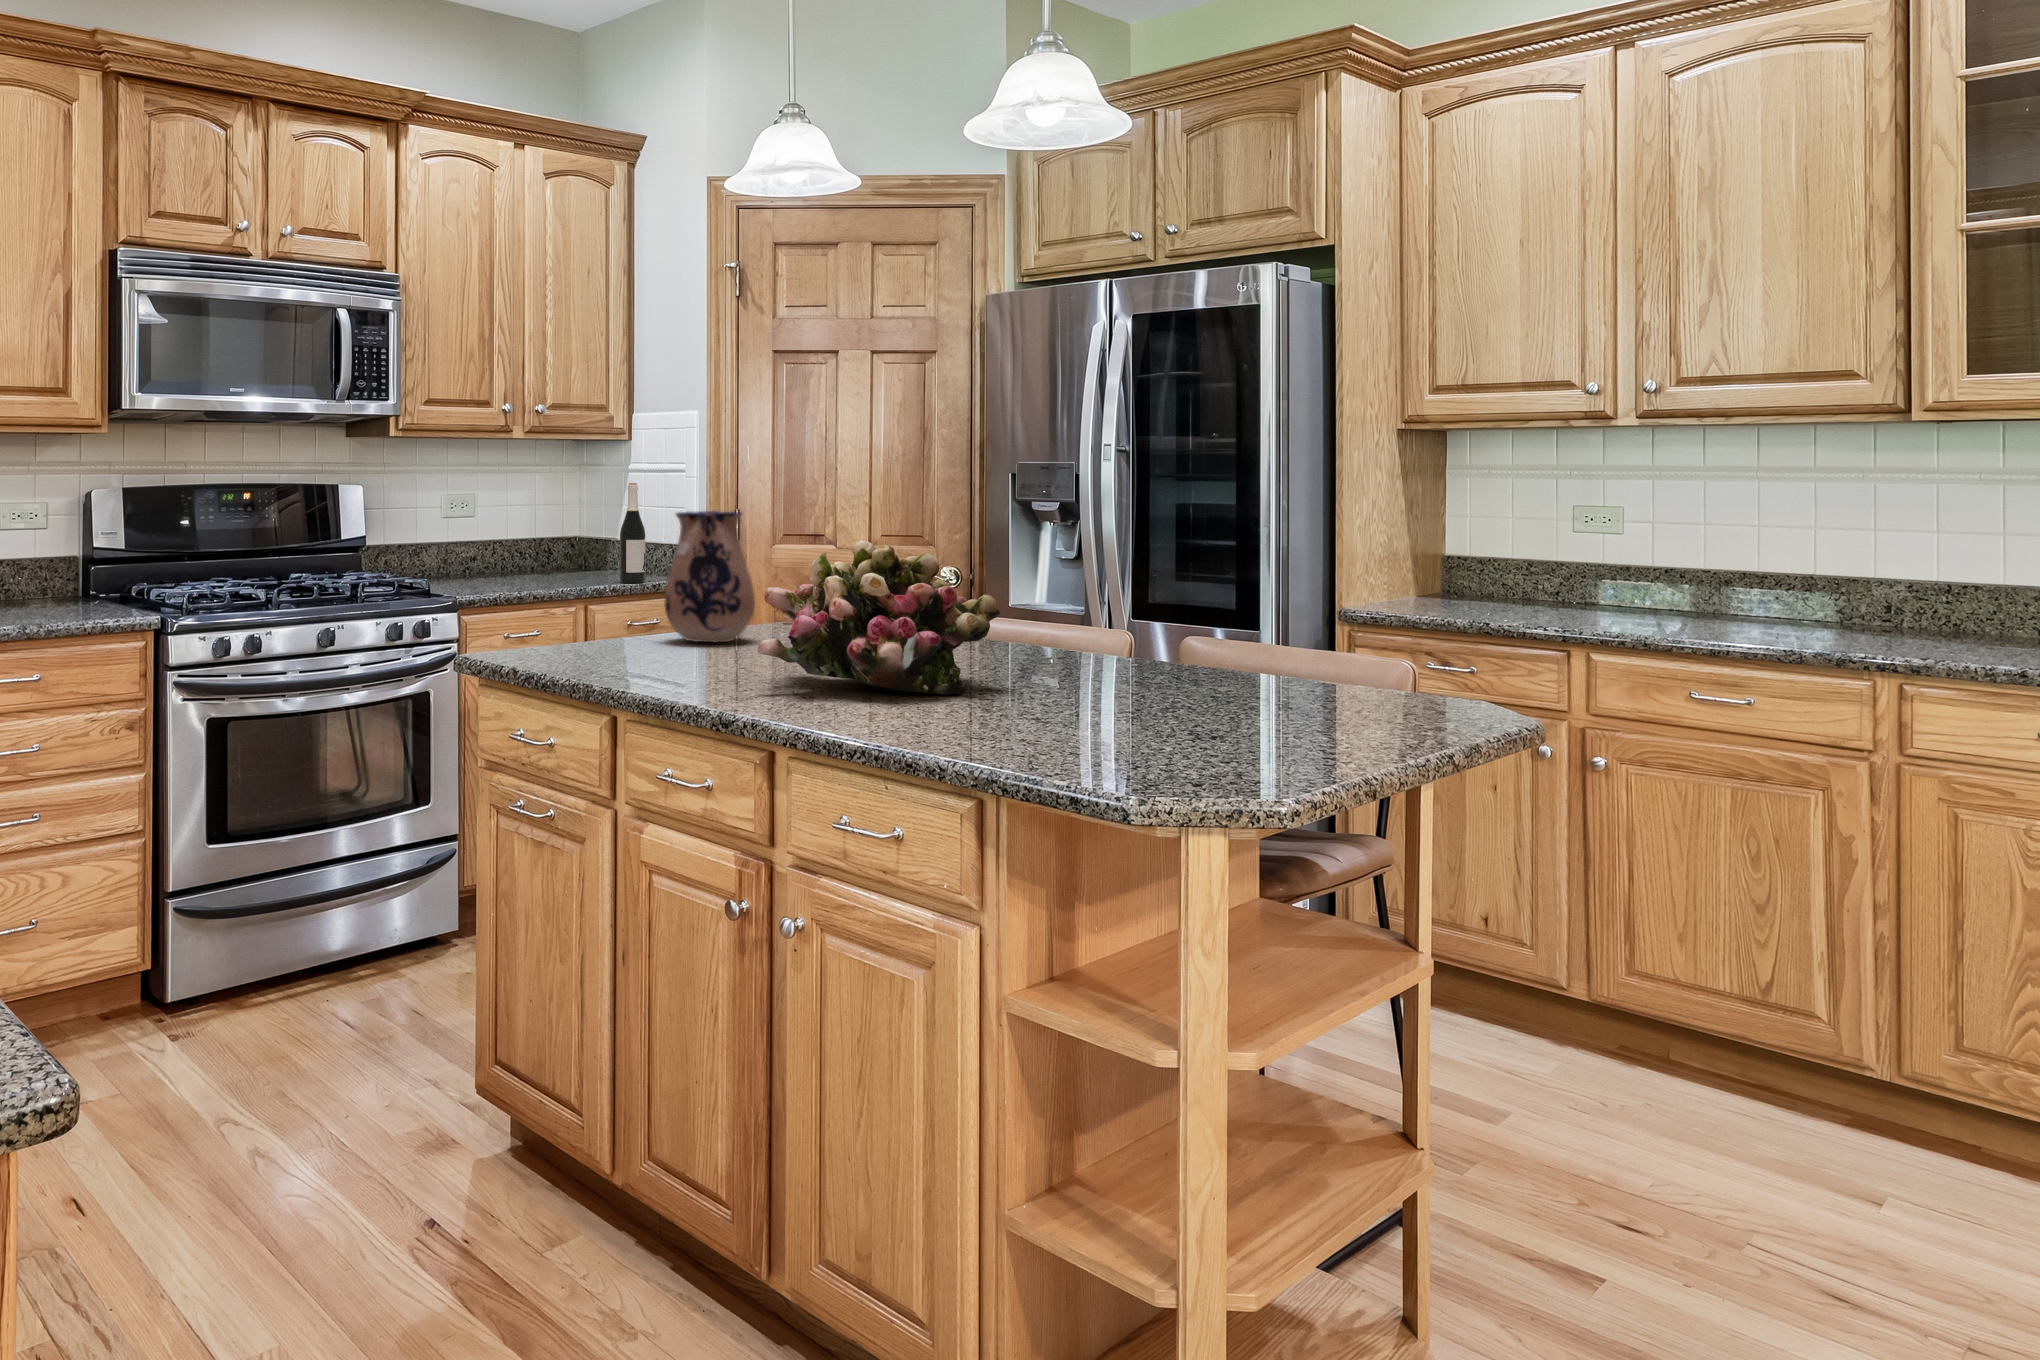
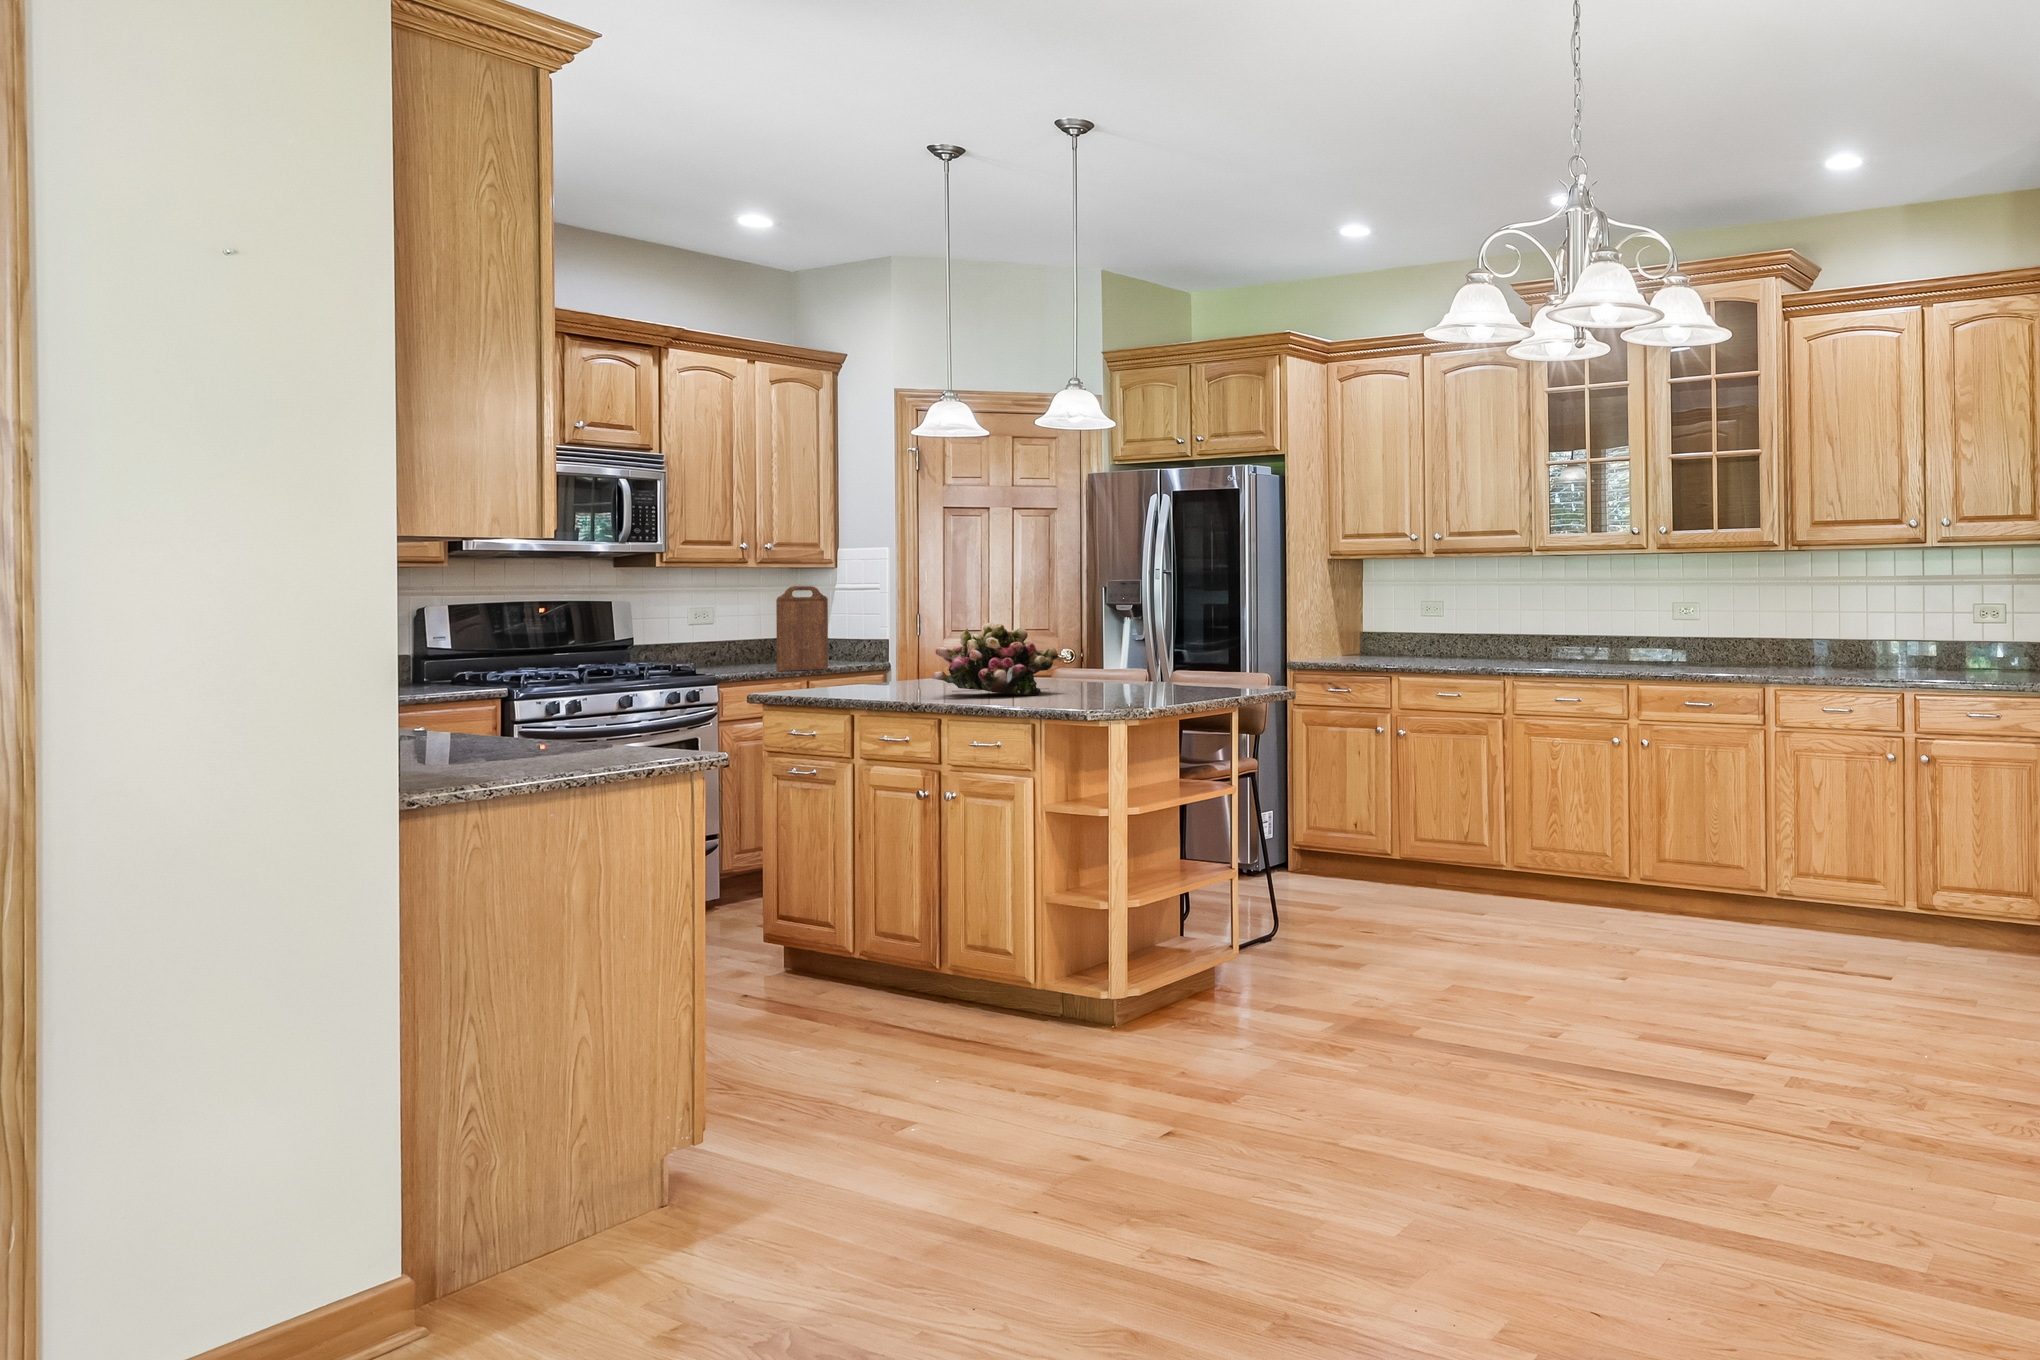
cutting board: none [550,466,618,587] -> present [776,586,828,671]
wine bottle: present [620,483,645,583] -> none [828,598,847,668]
ceramic pitcher: present [665,511,755,643] -> none [874,612,931,687]

